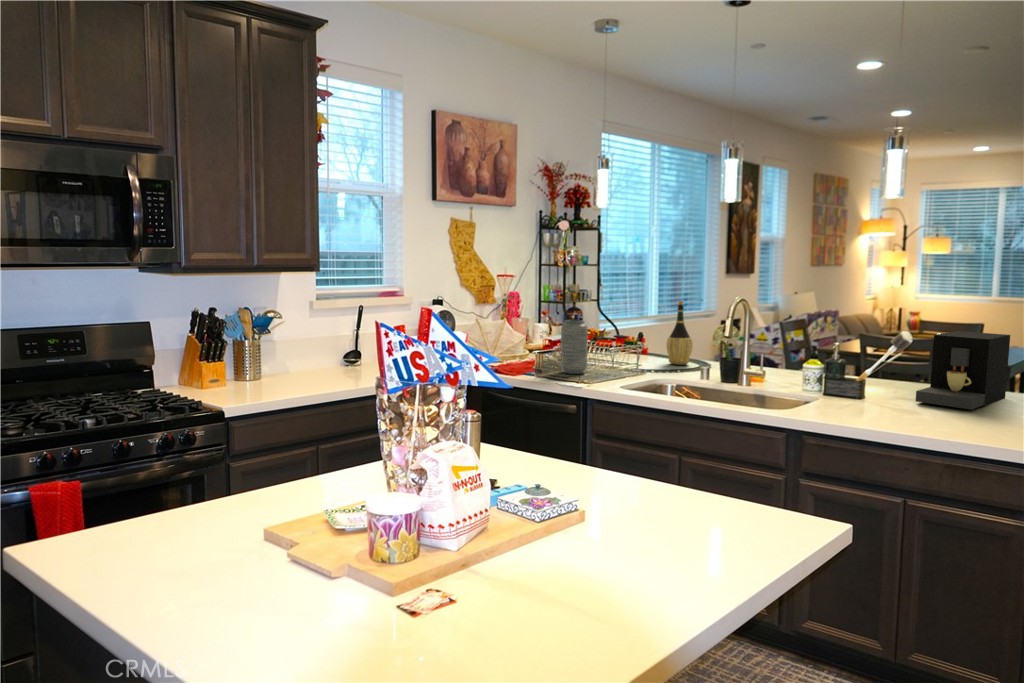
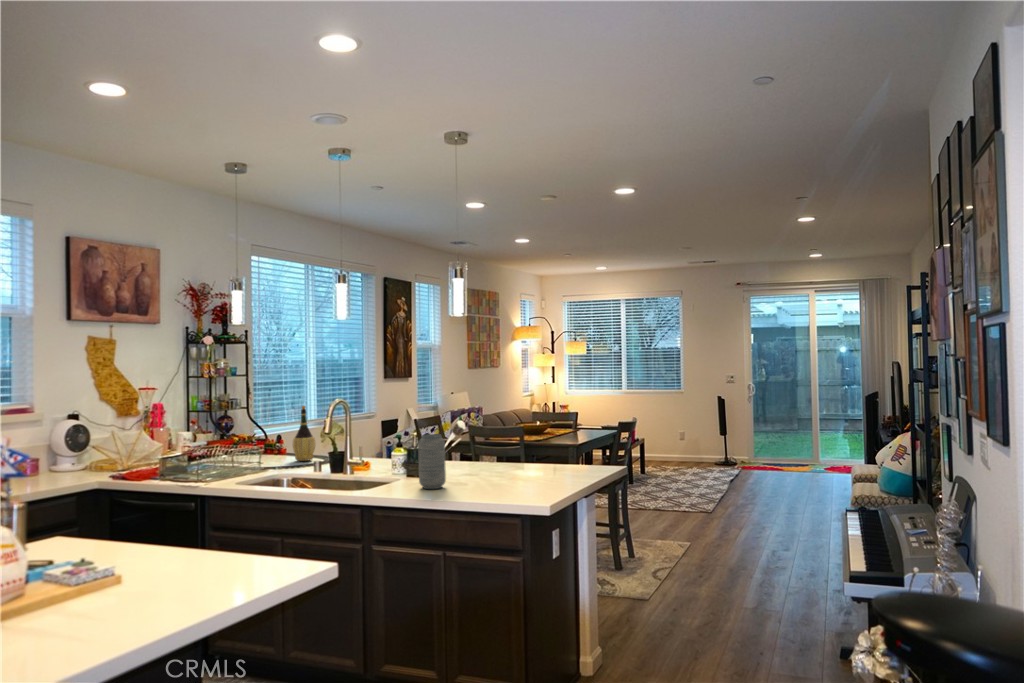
vase: present [561,320,588,374] -> present [418,434,446,489]
coffee maker: present [916,331,1010,410] -> none [466,419,533,476]

